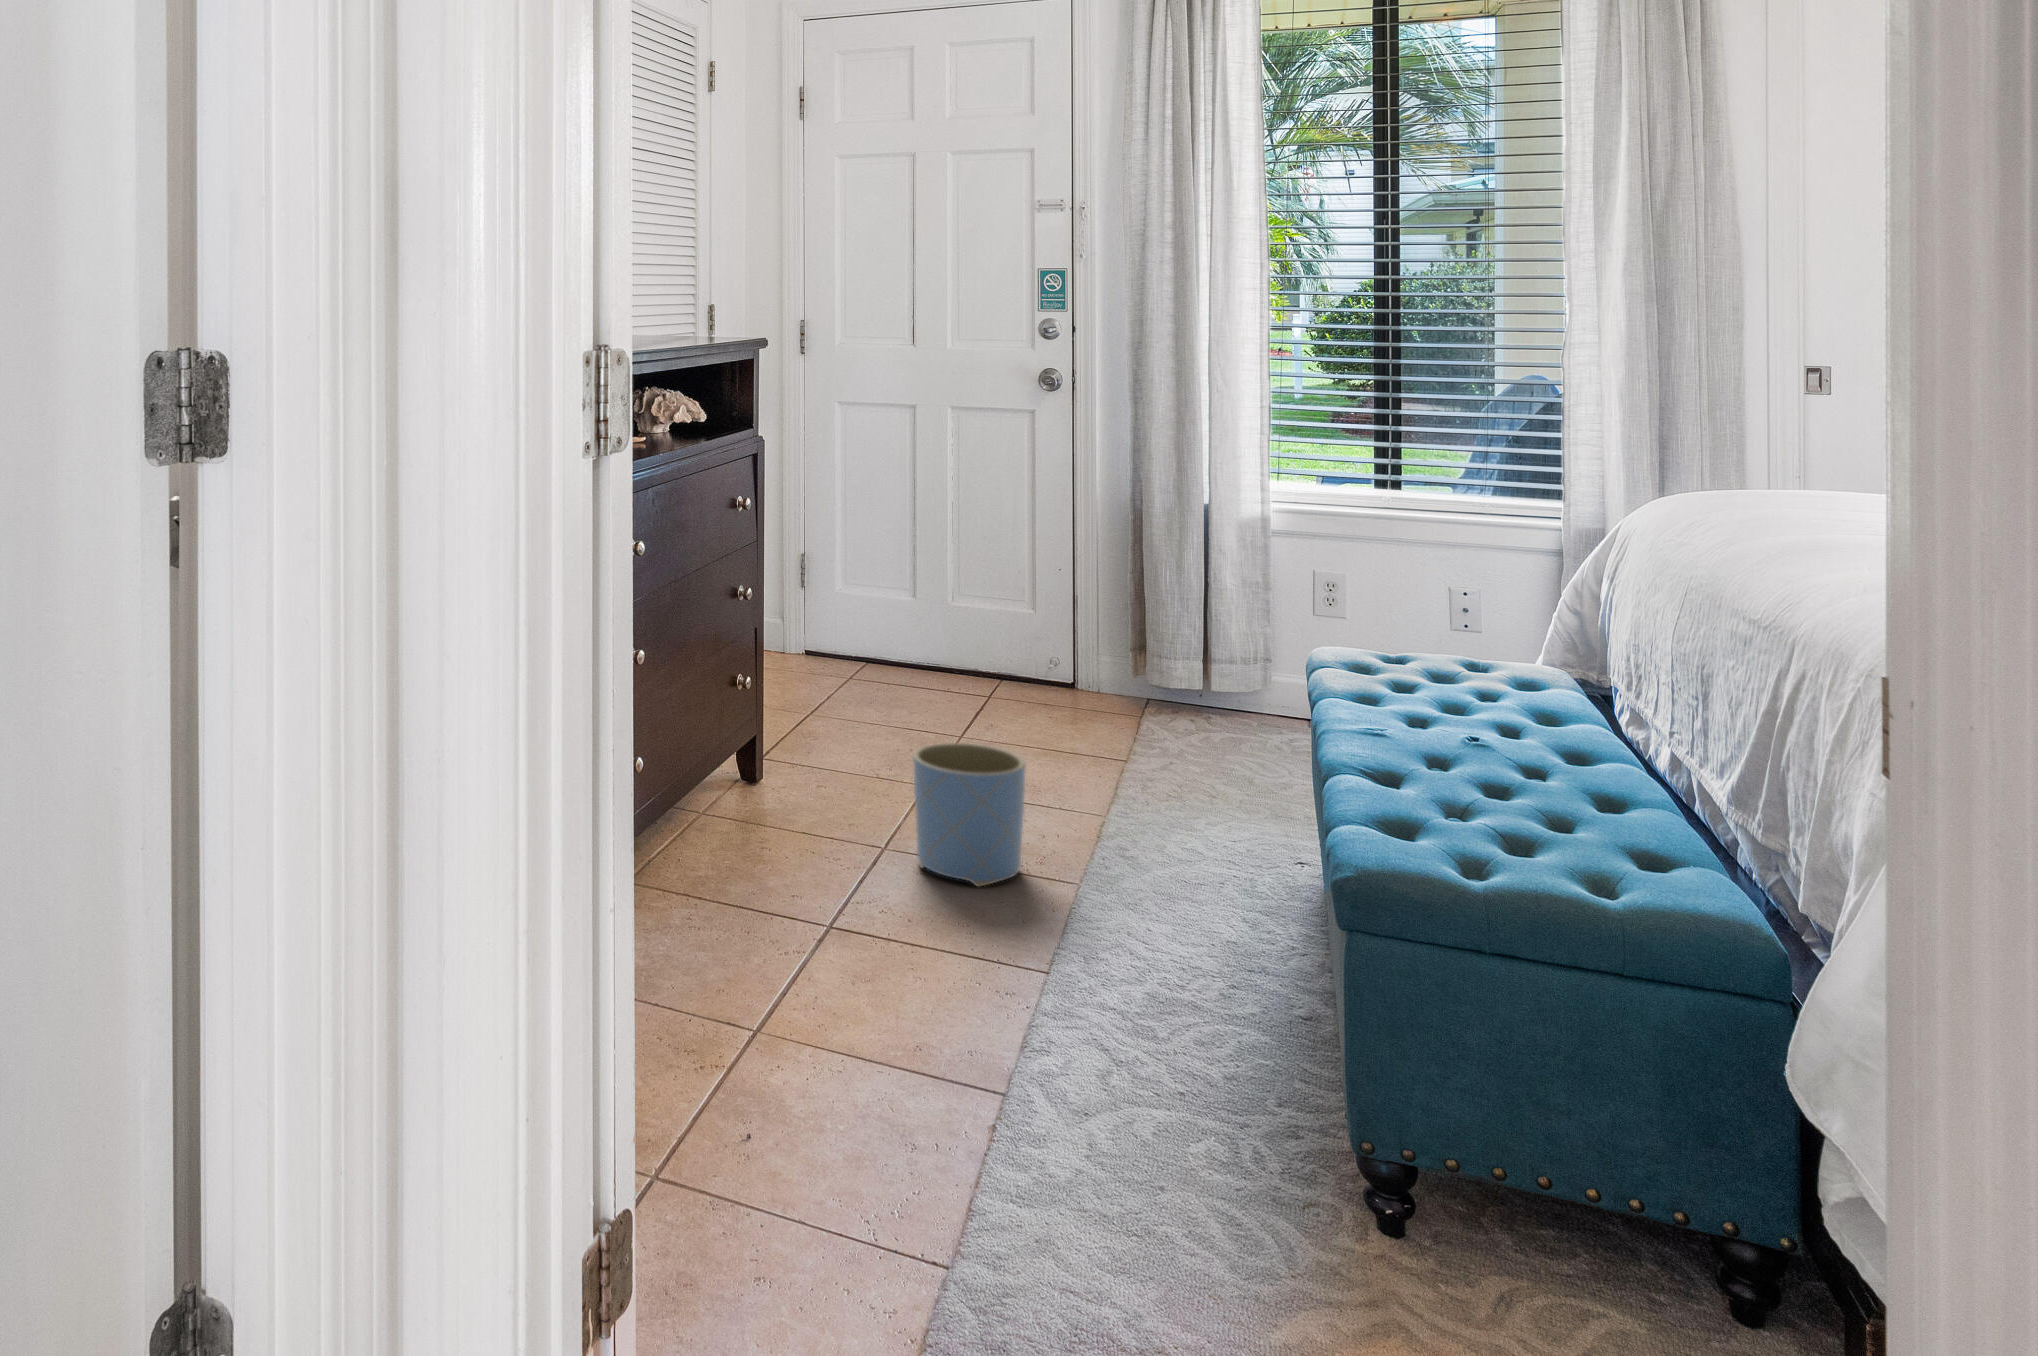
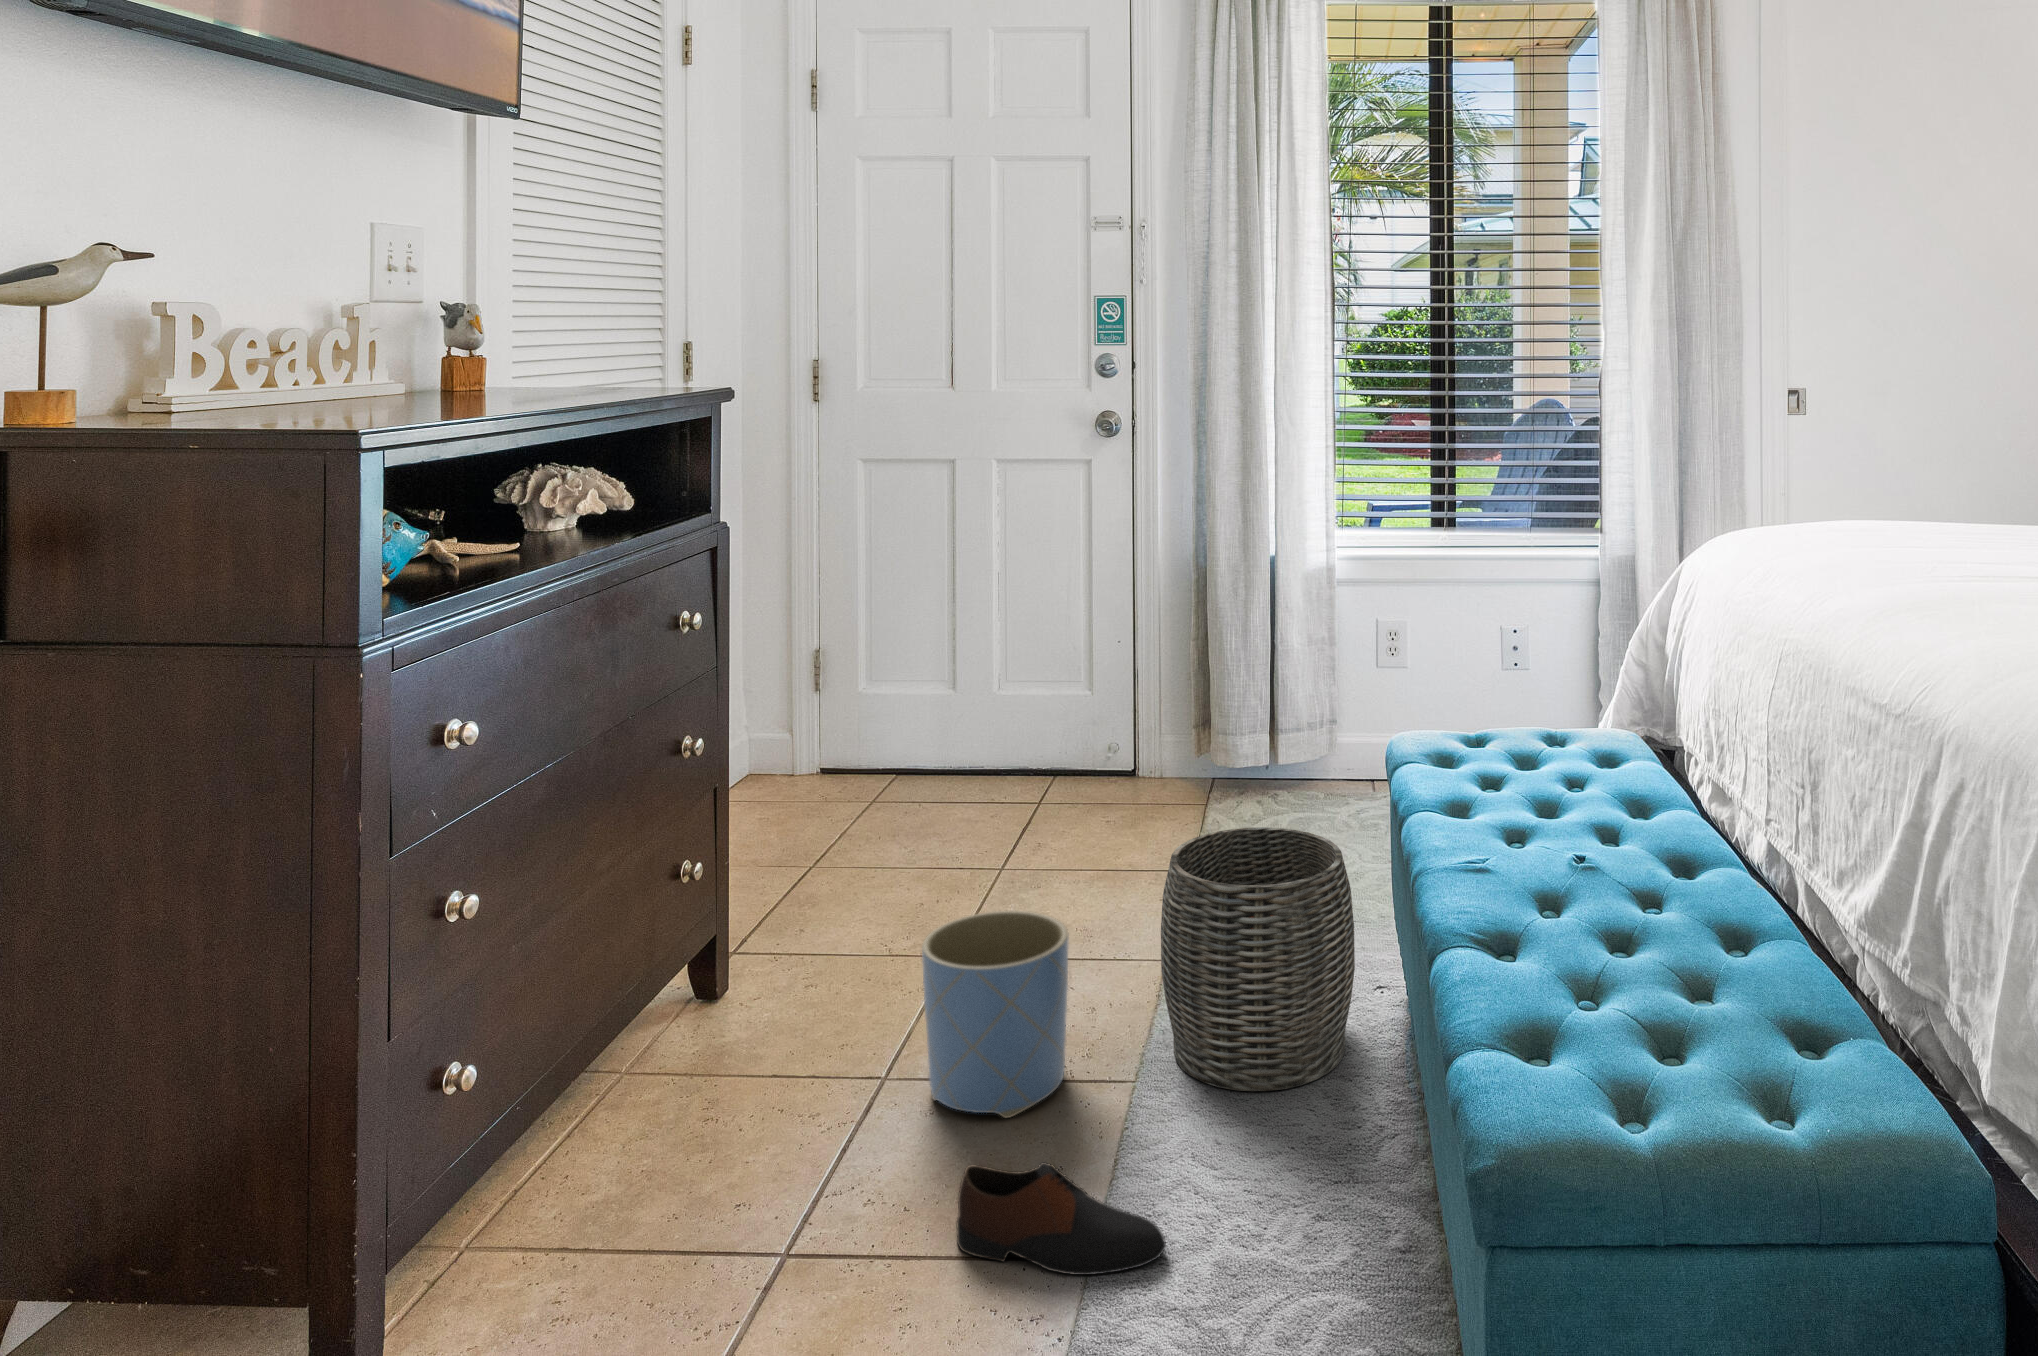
woven basket: none [1100,708,1269,907] -> present [1161,827,1355,1091]
shoe: none [949,894,1106,980] -> present [956,1162,1166,1275]

